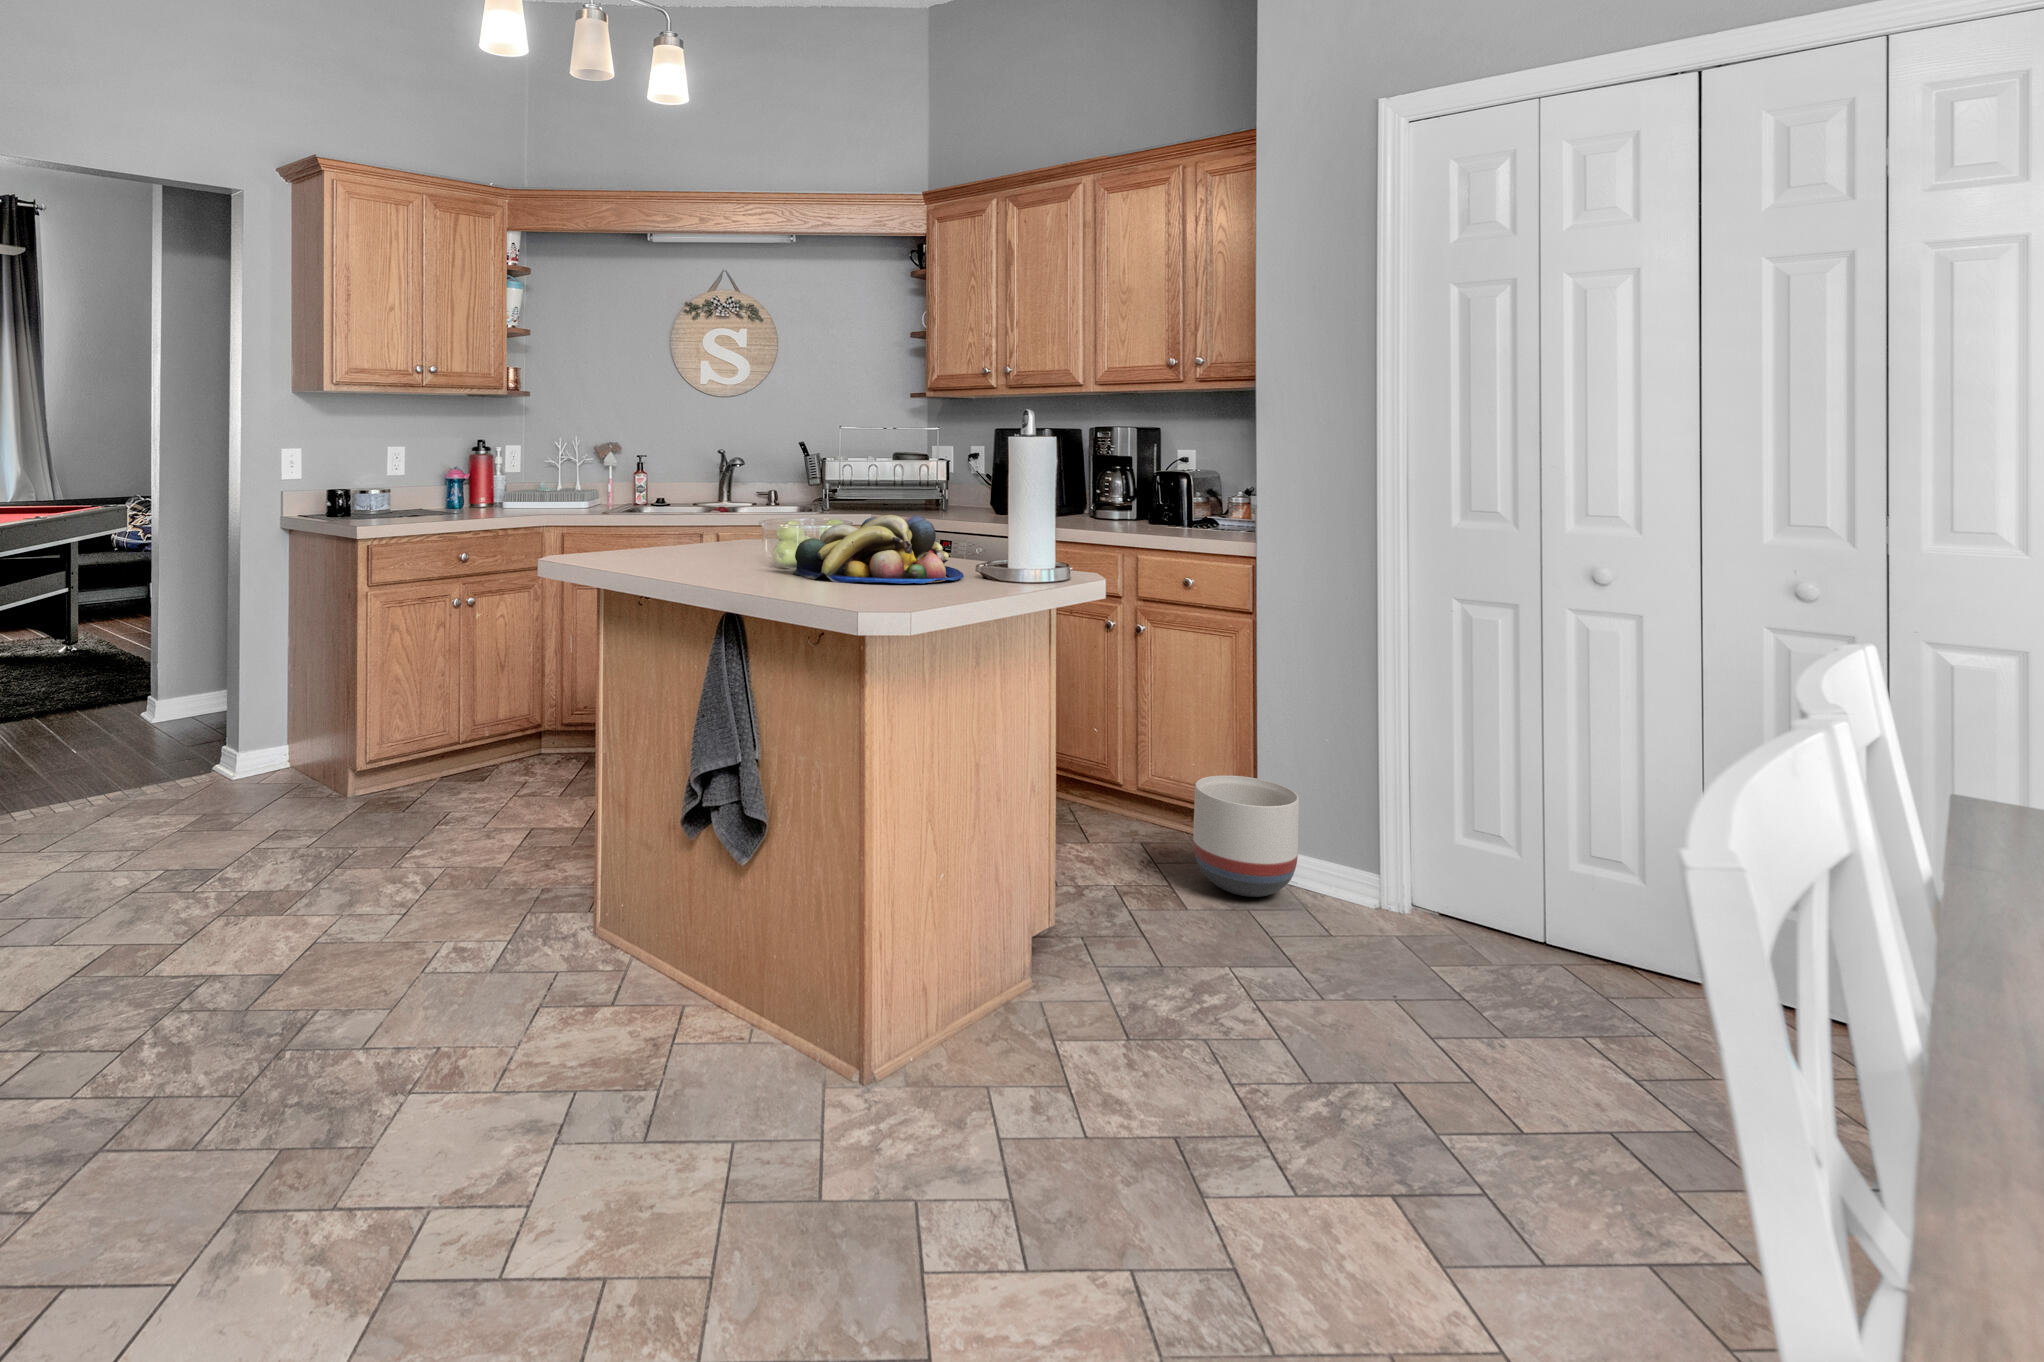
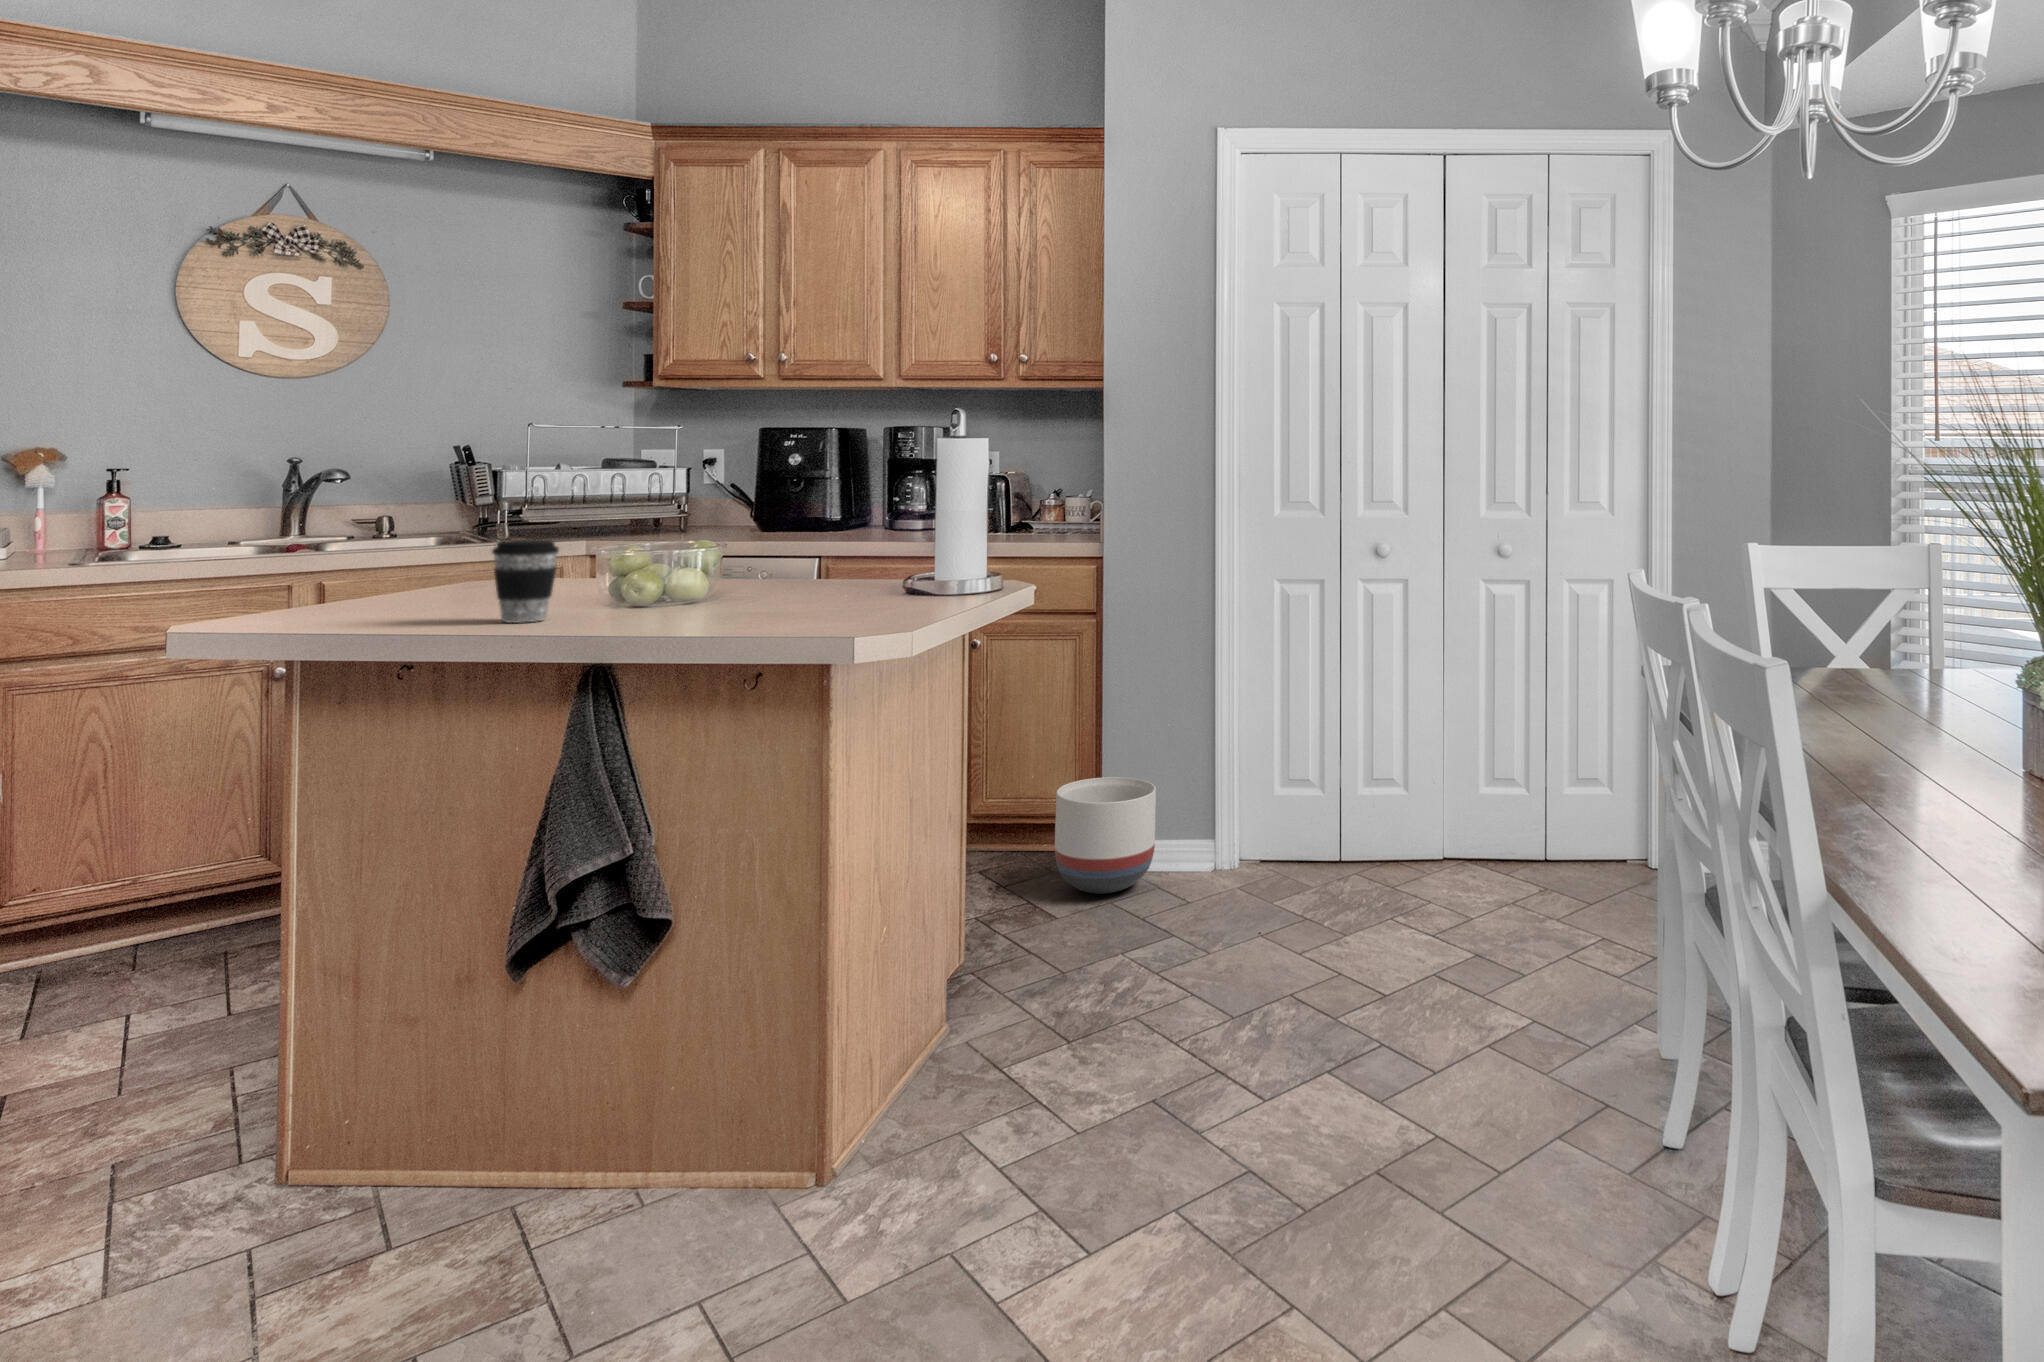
coffee cup: none [678,503,721,565] -> present [492,540,559,623]
fruit bowl: present [793,515,964,584] -> none [687,538,900,622]

